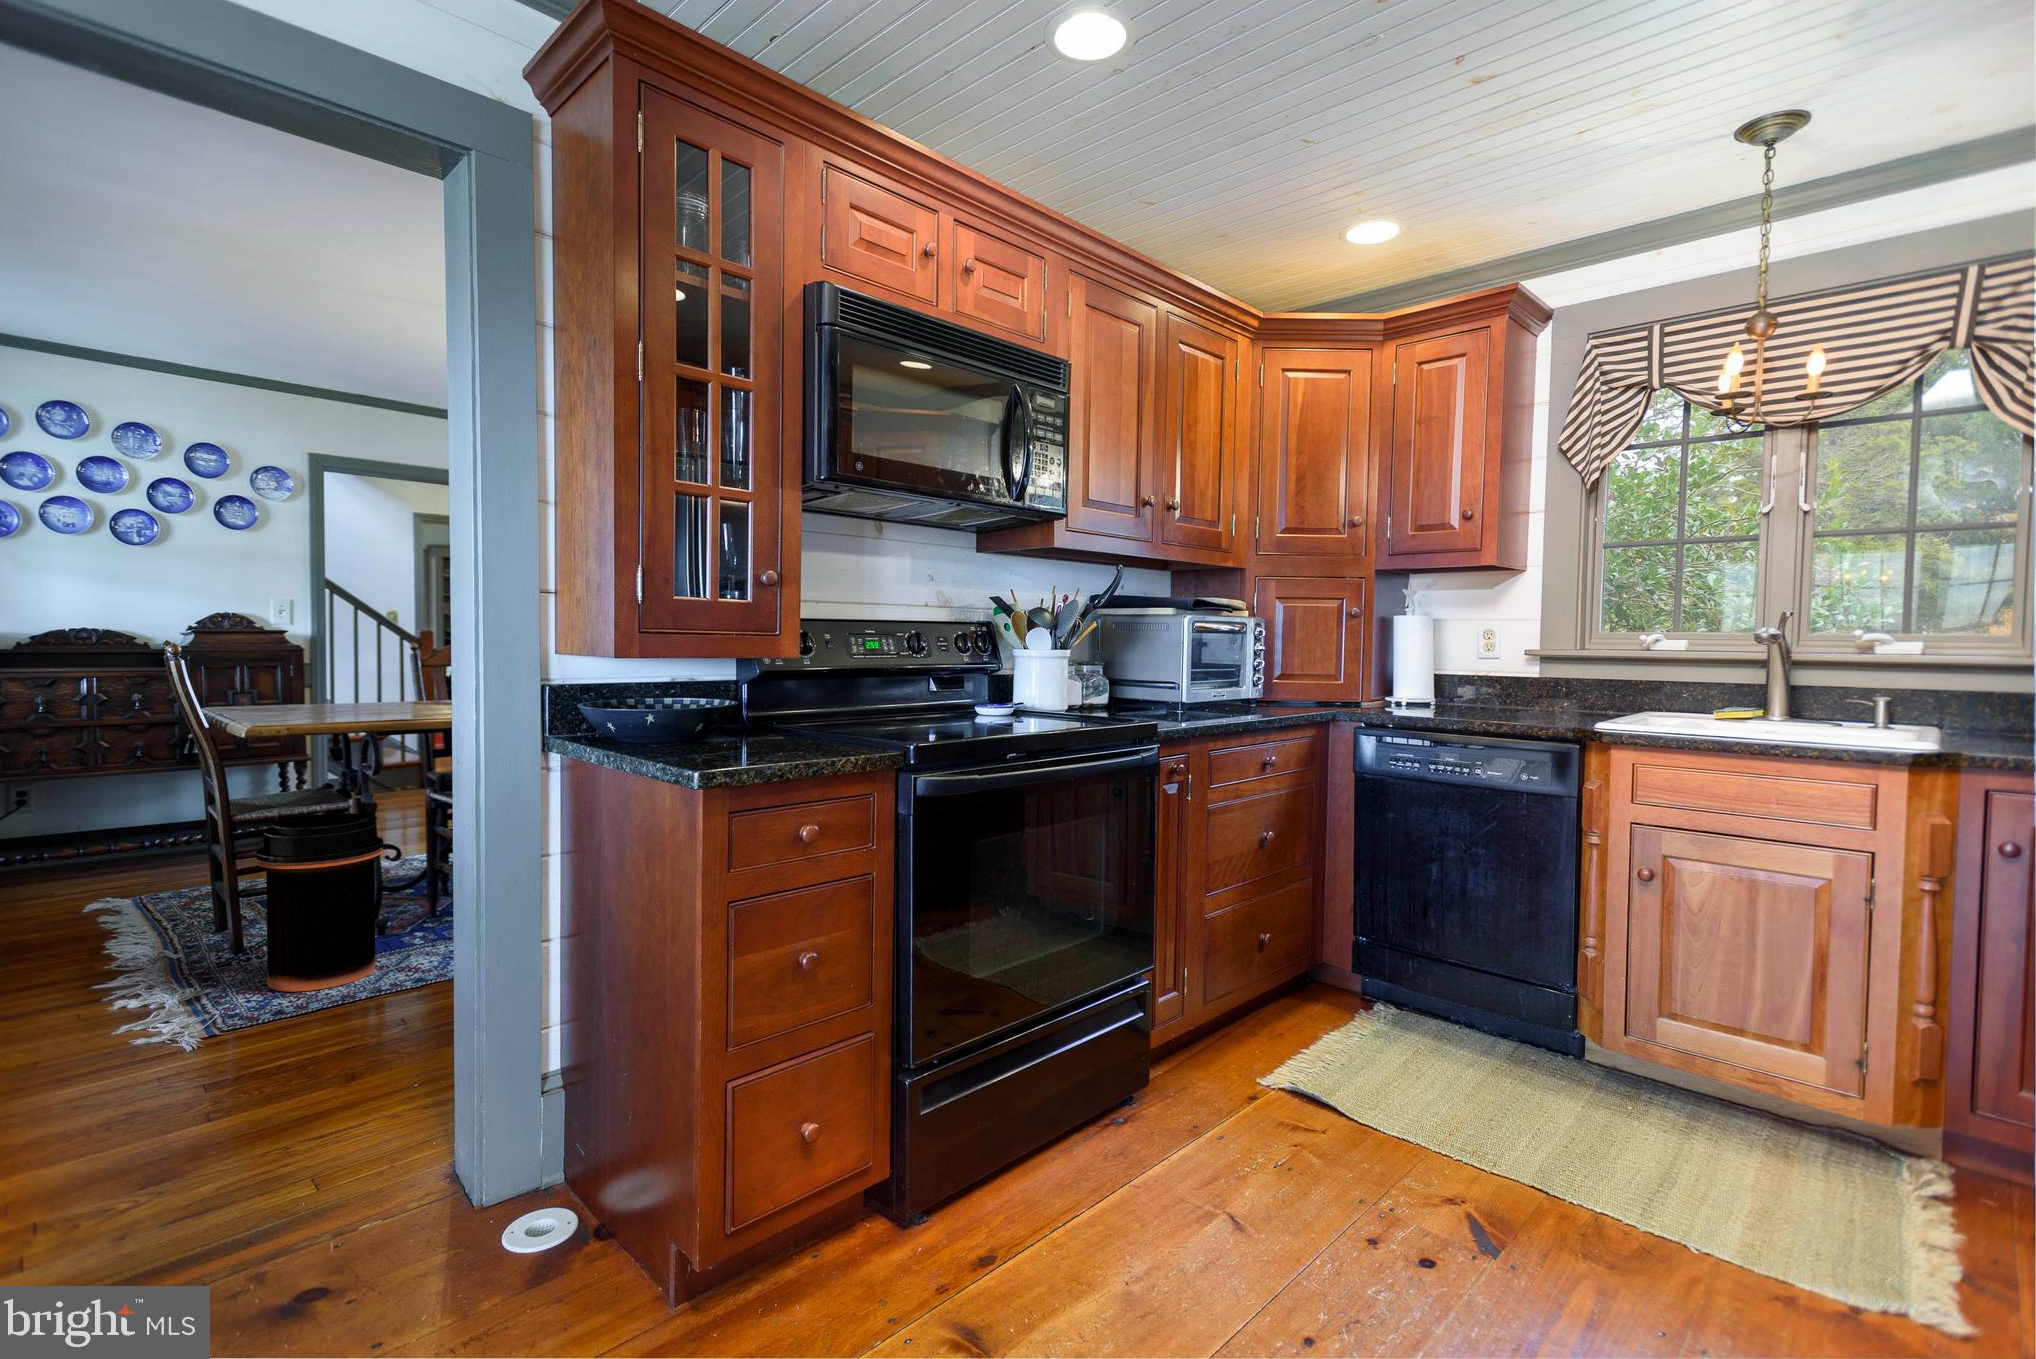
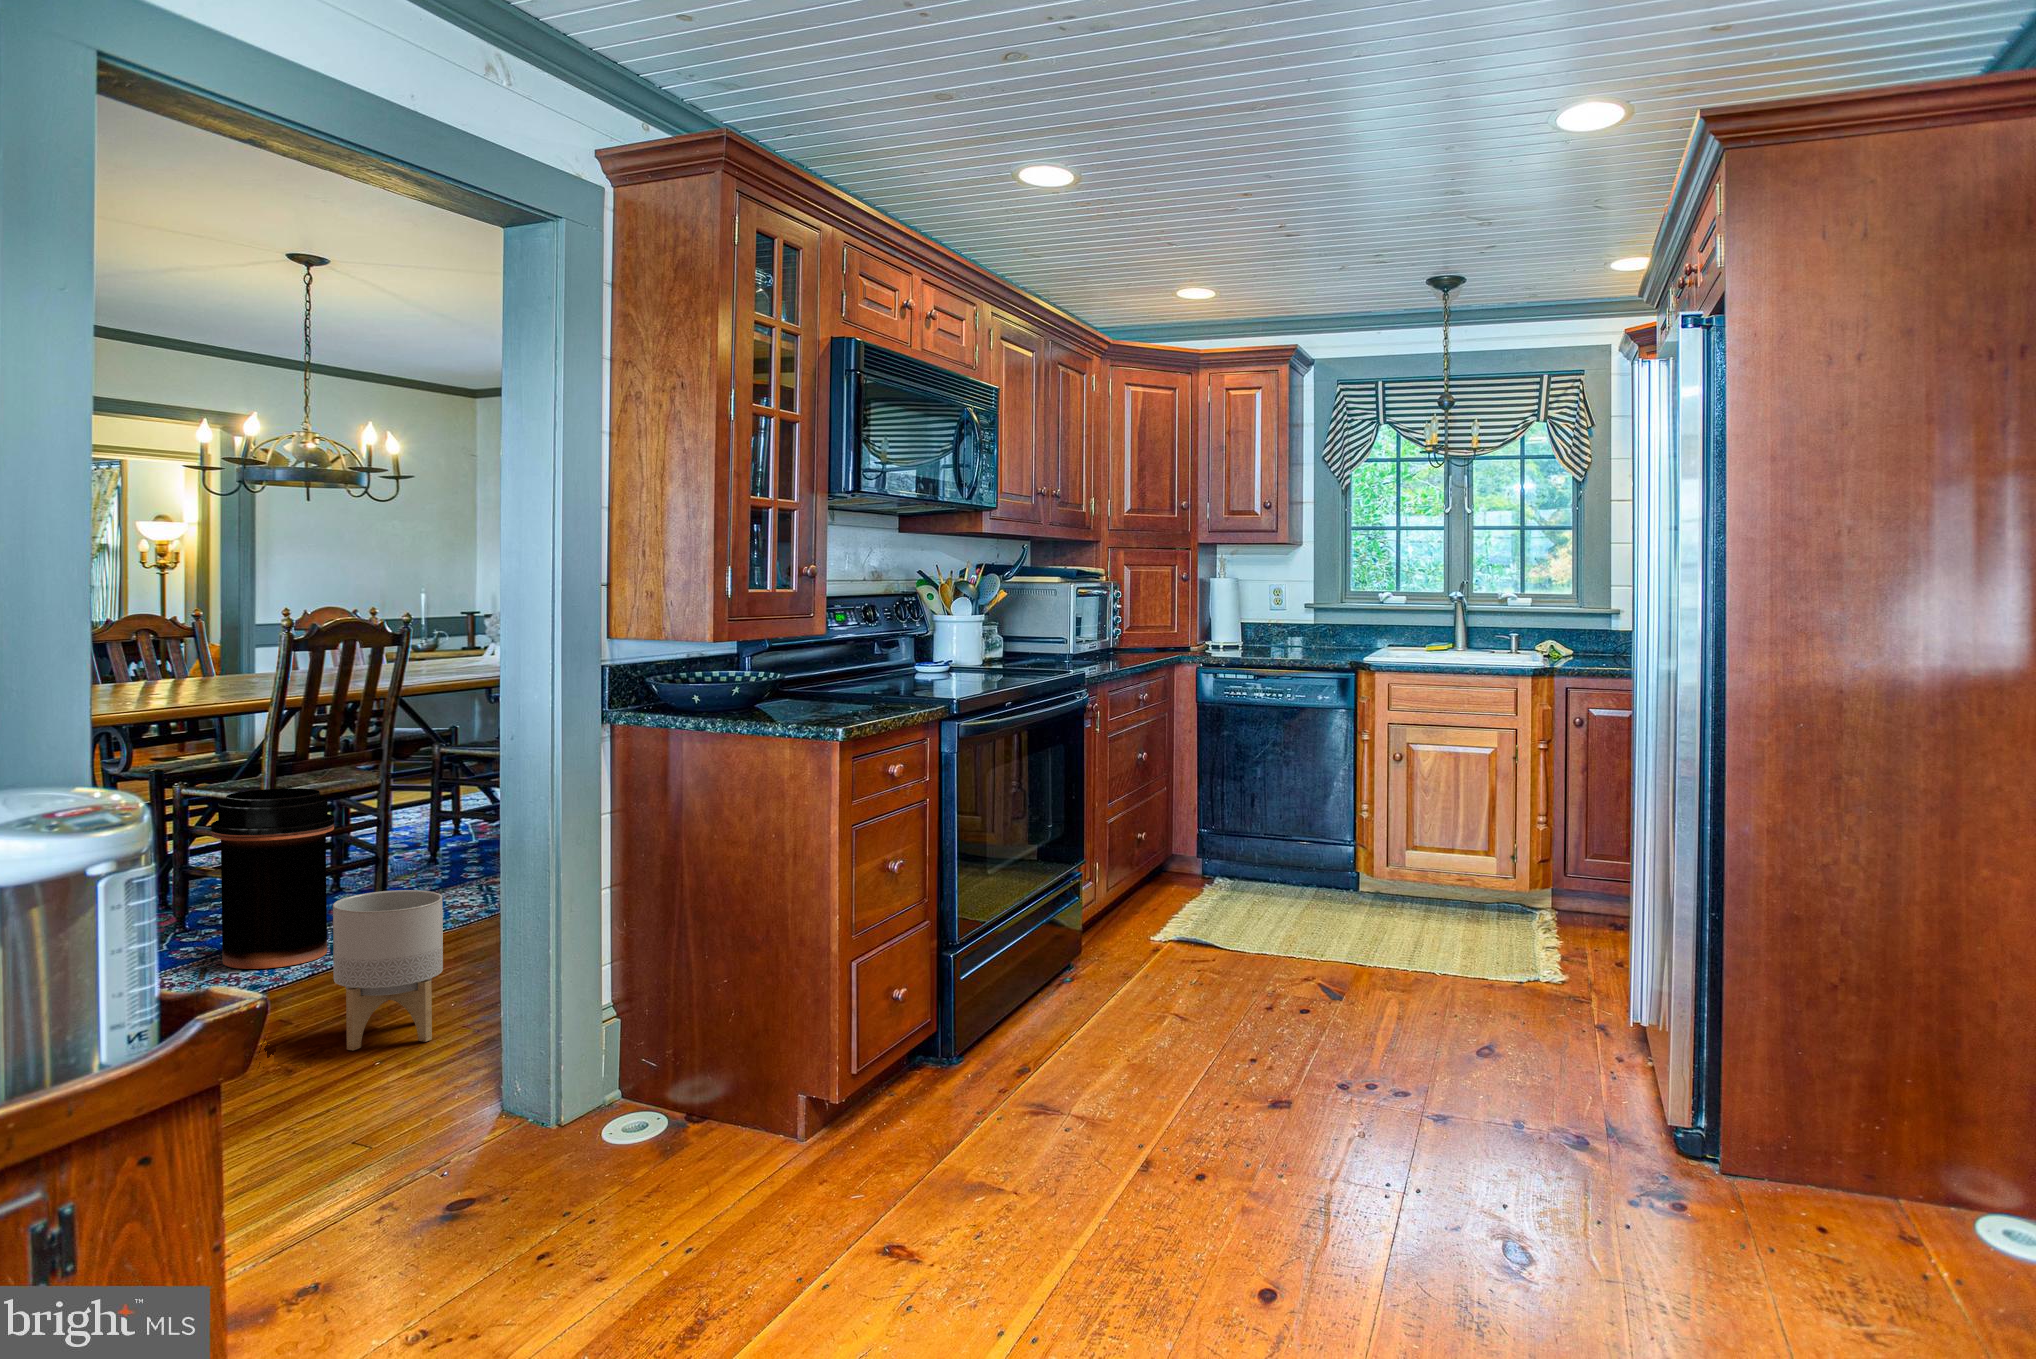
planter: none [92,958,245,1151] -> present [333,890,443,1050]

